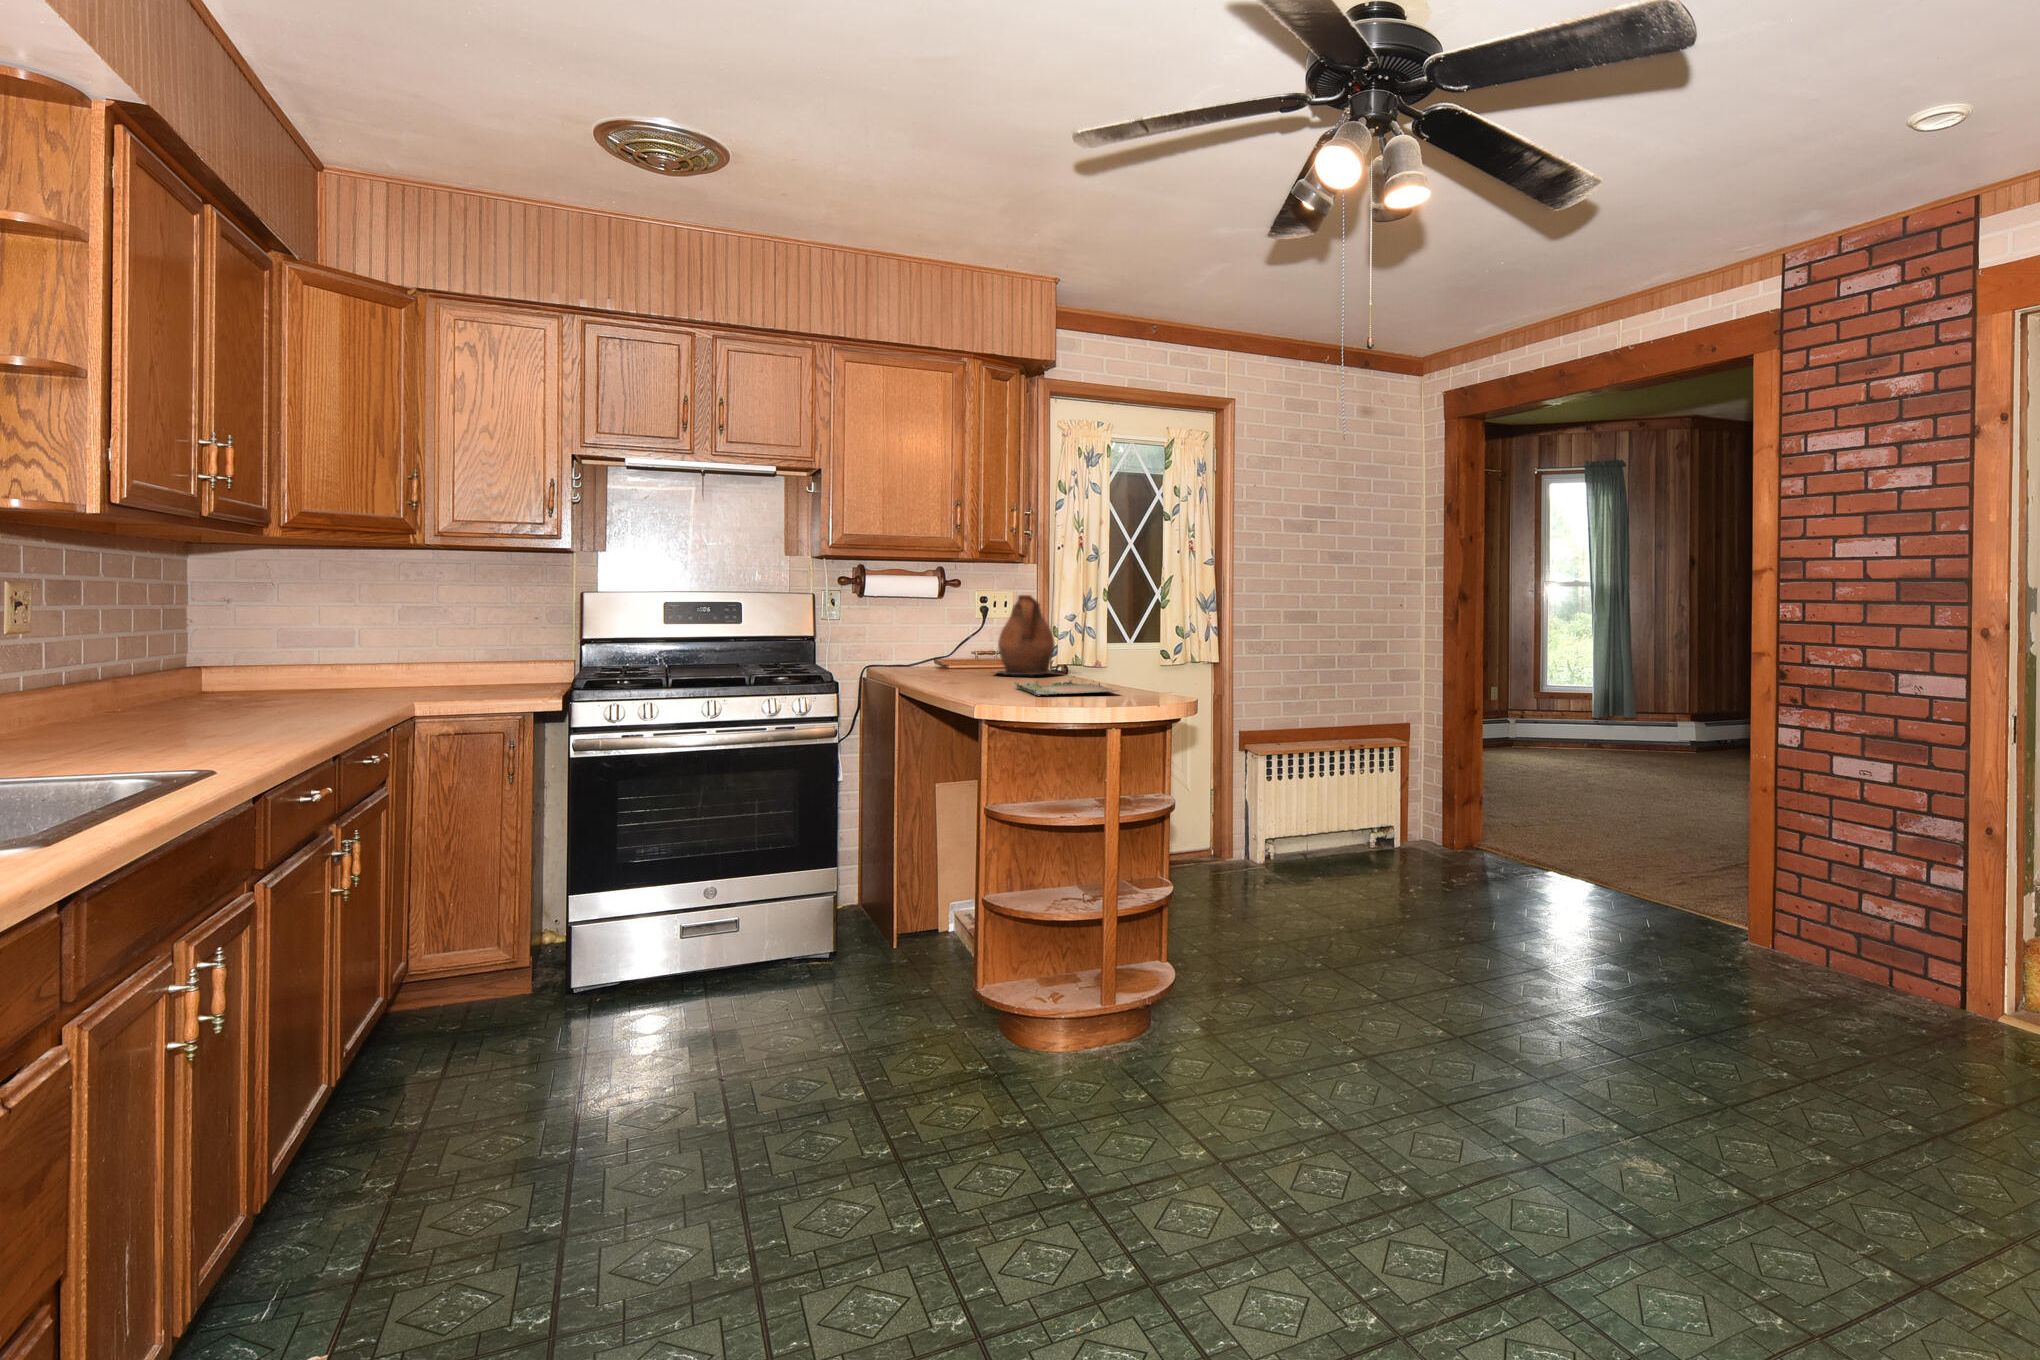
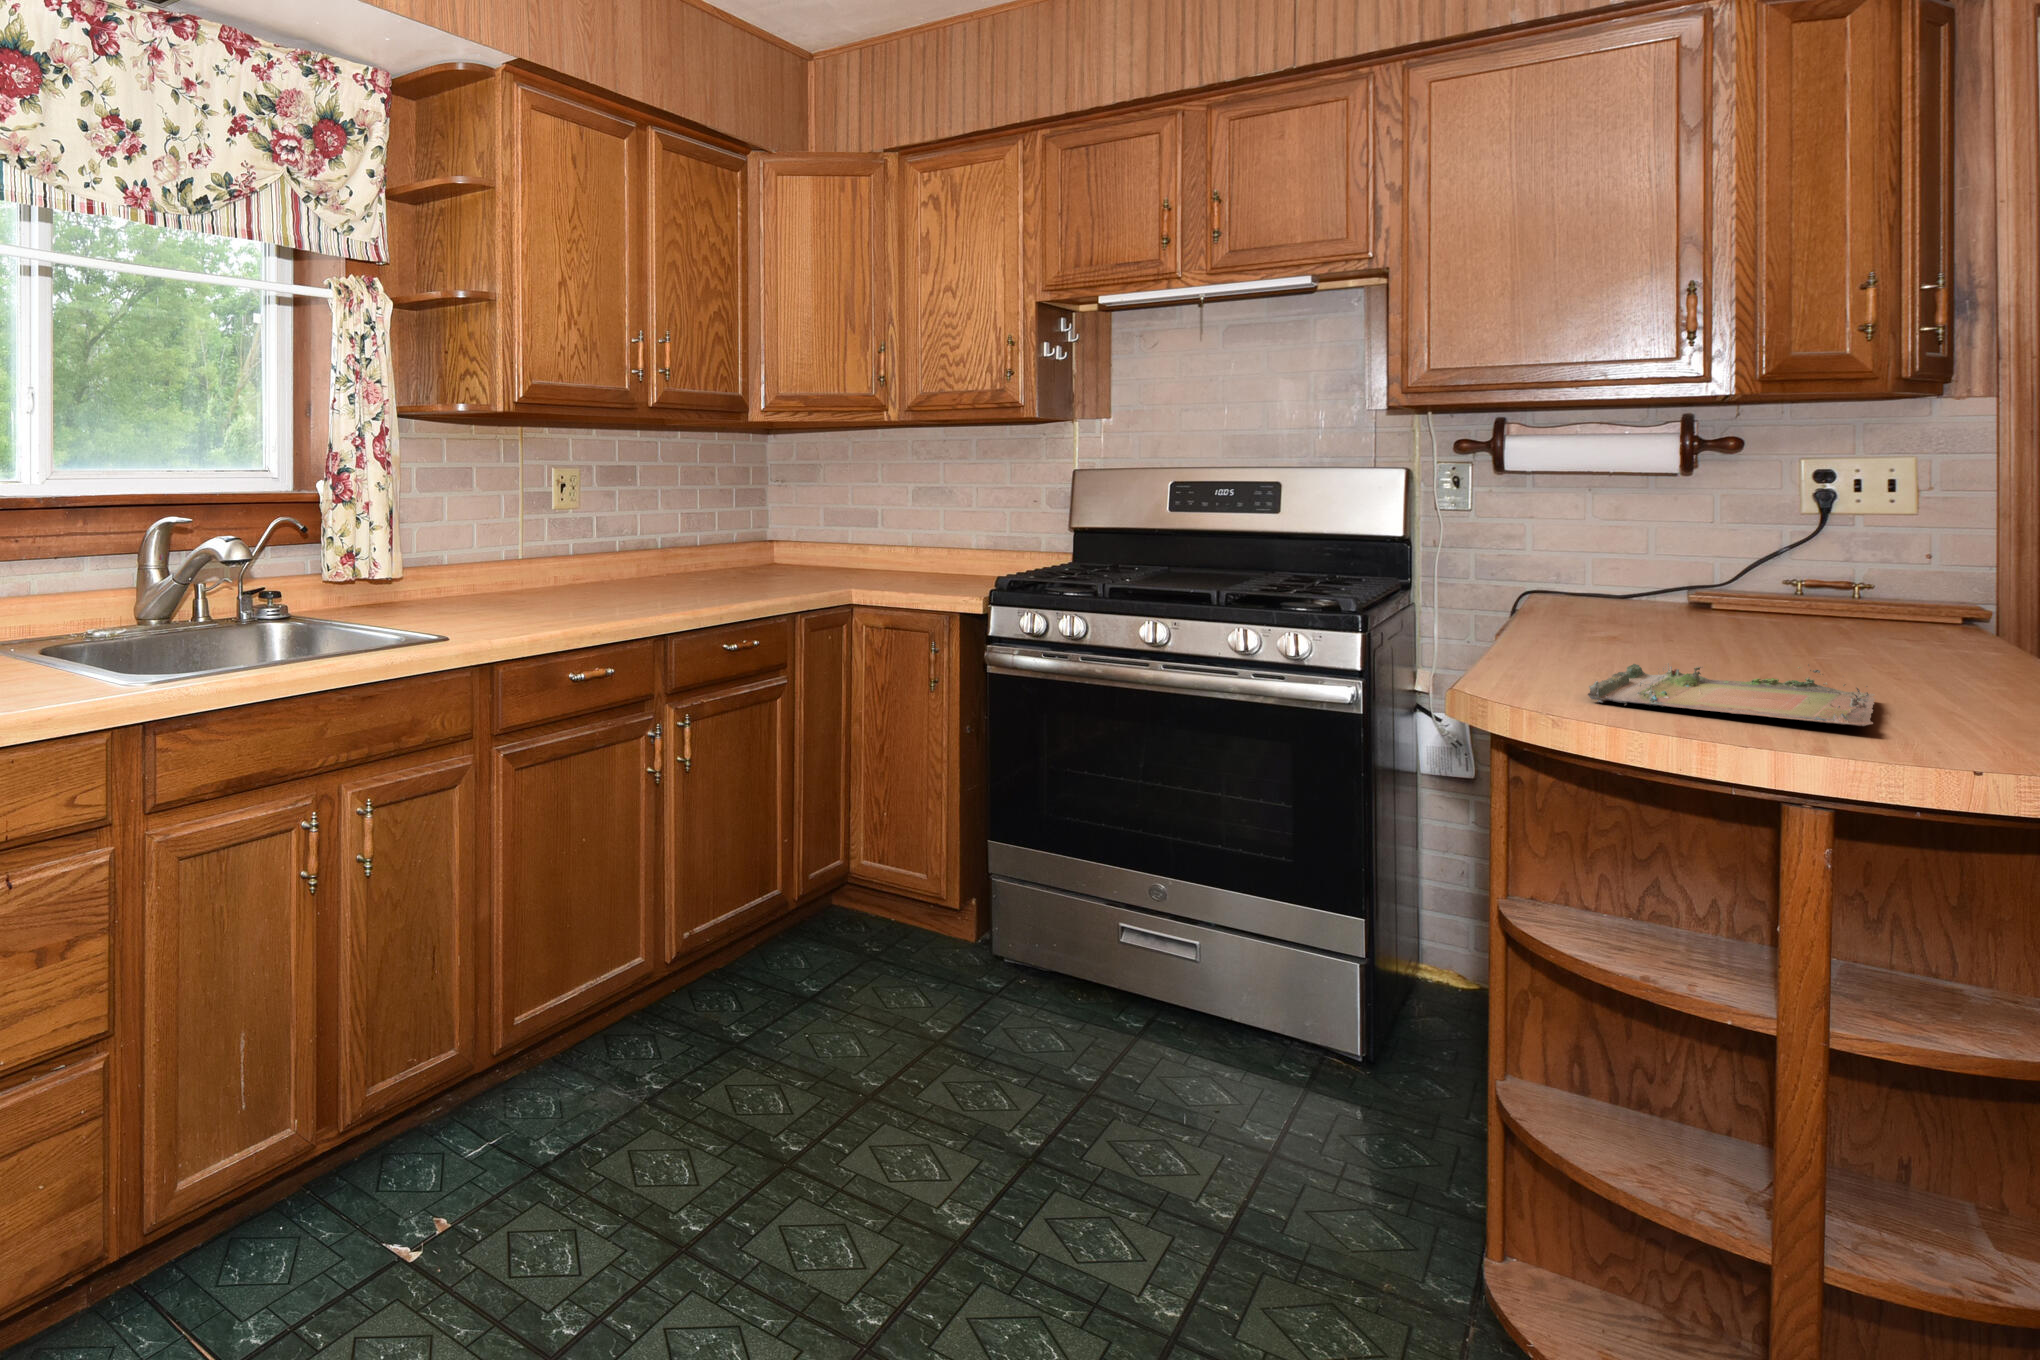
ceramic pitcher: present [997,595,1057,675] -> none [1698,477,1935,661]

